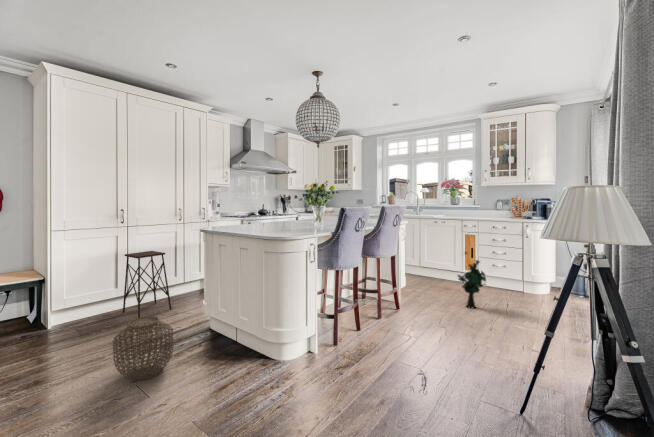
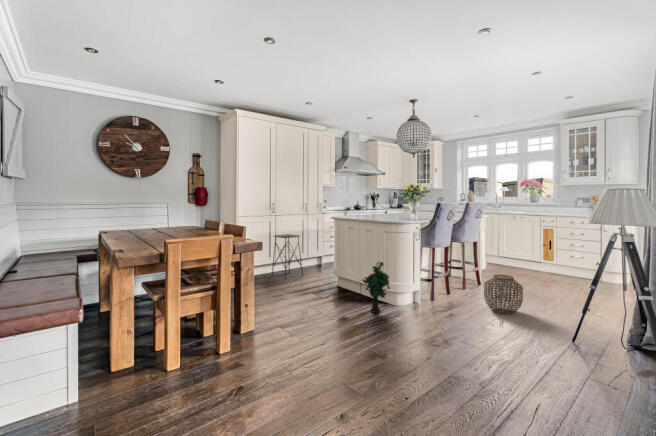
decorative plant: present [458,260,486,308] -> present [363,262,390,313]
woven basket: present [113,316,173,381] -> present [484,274,523,314]

